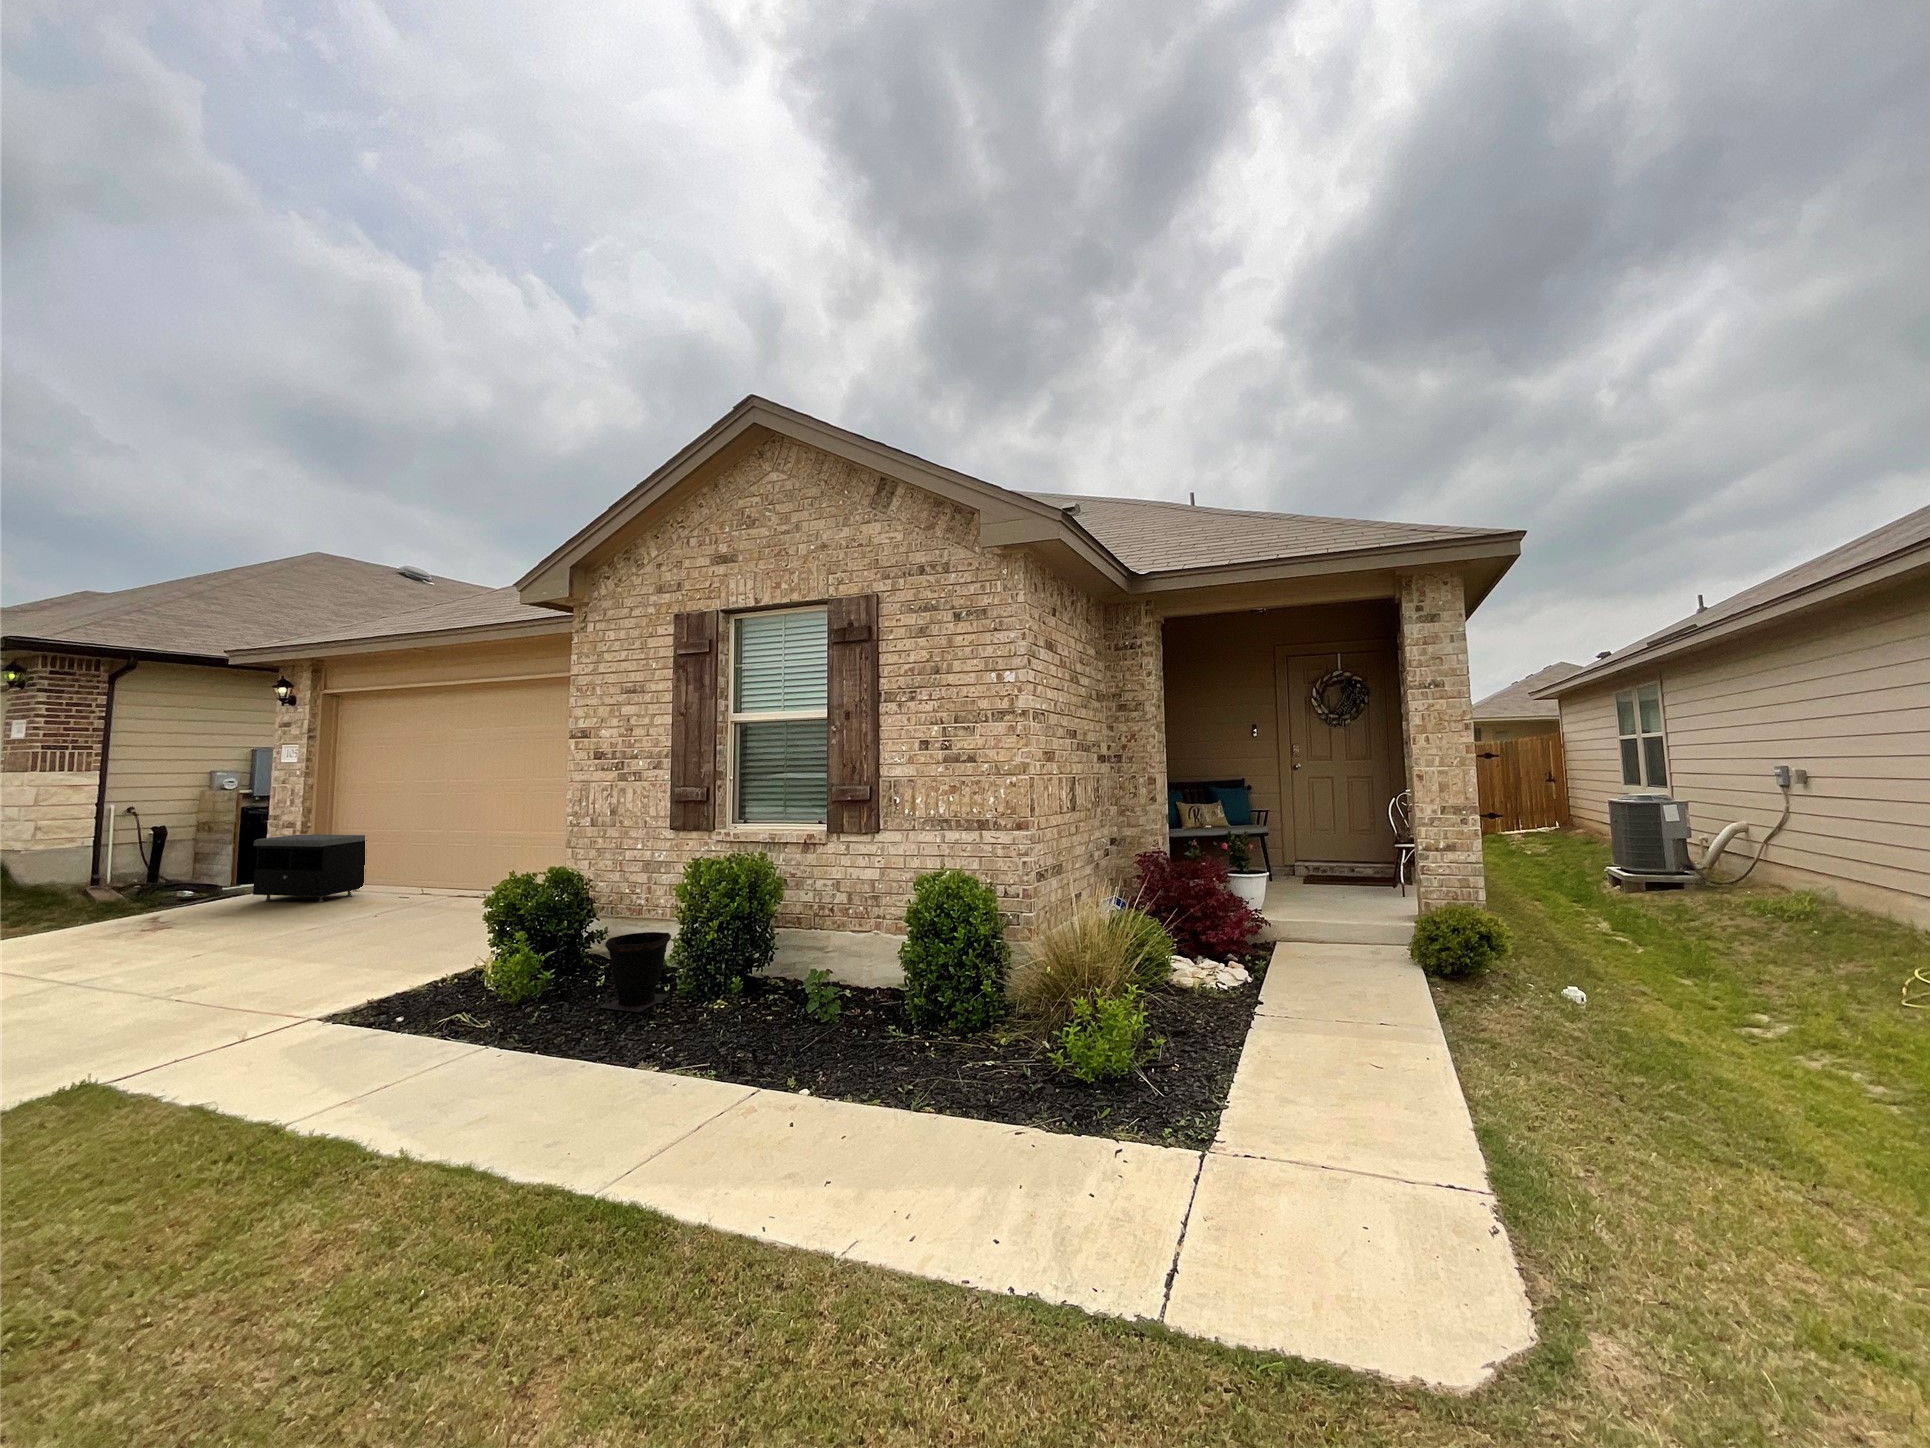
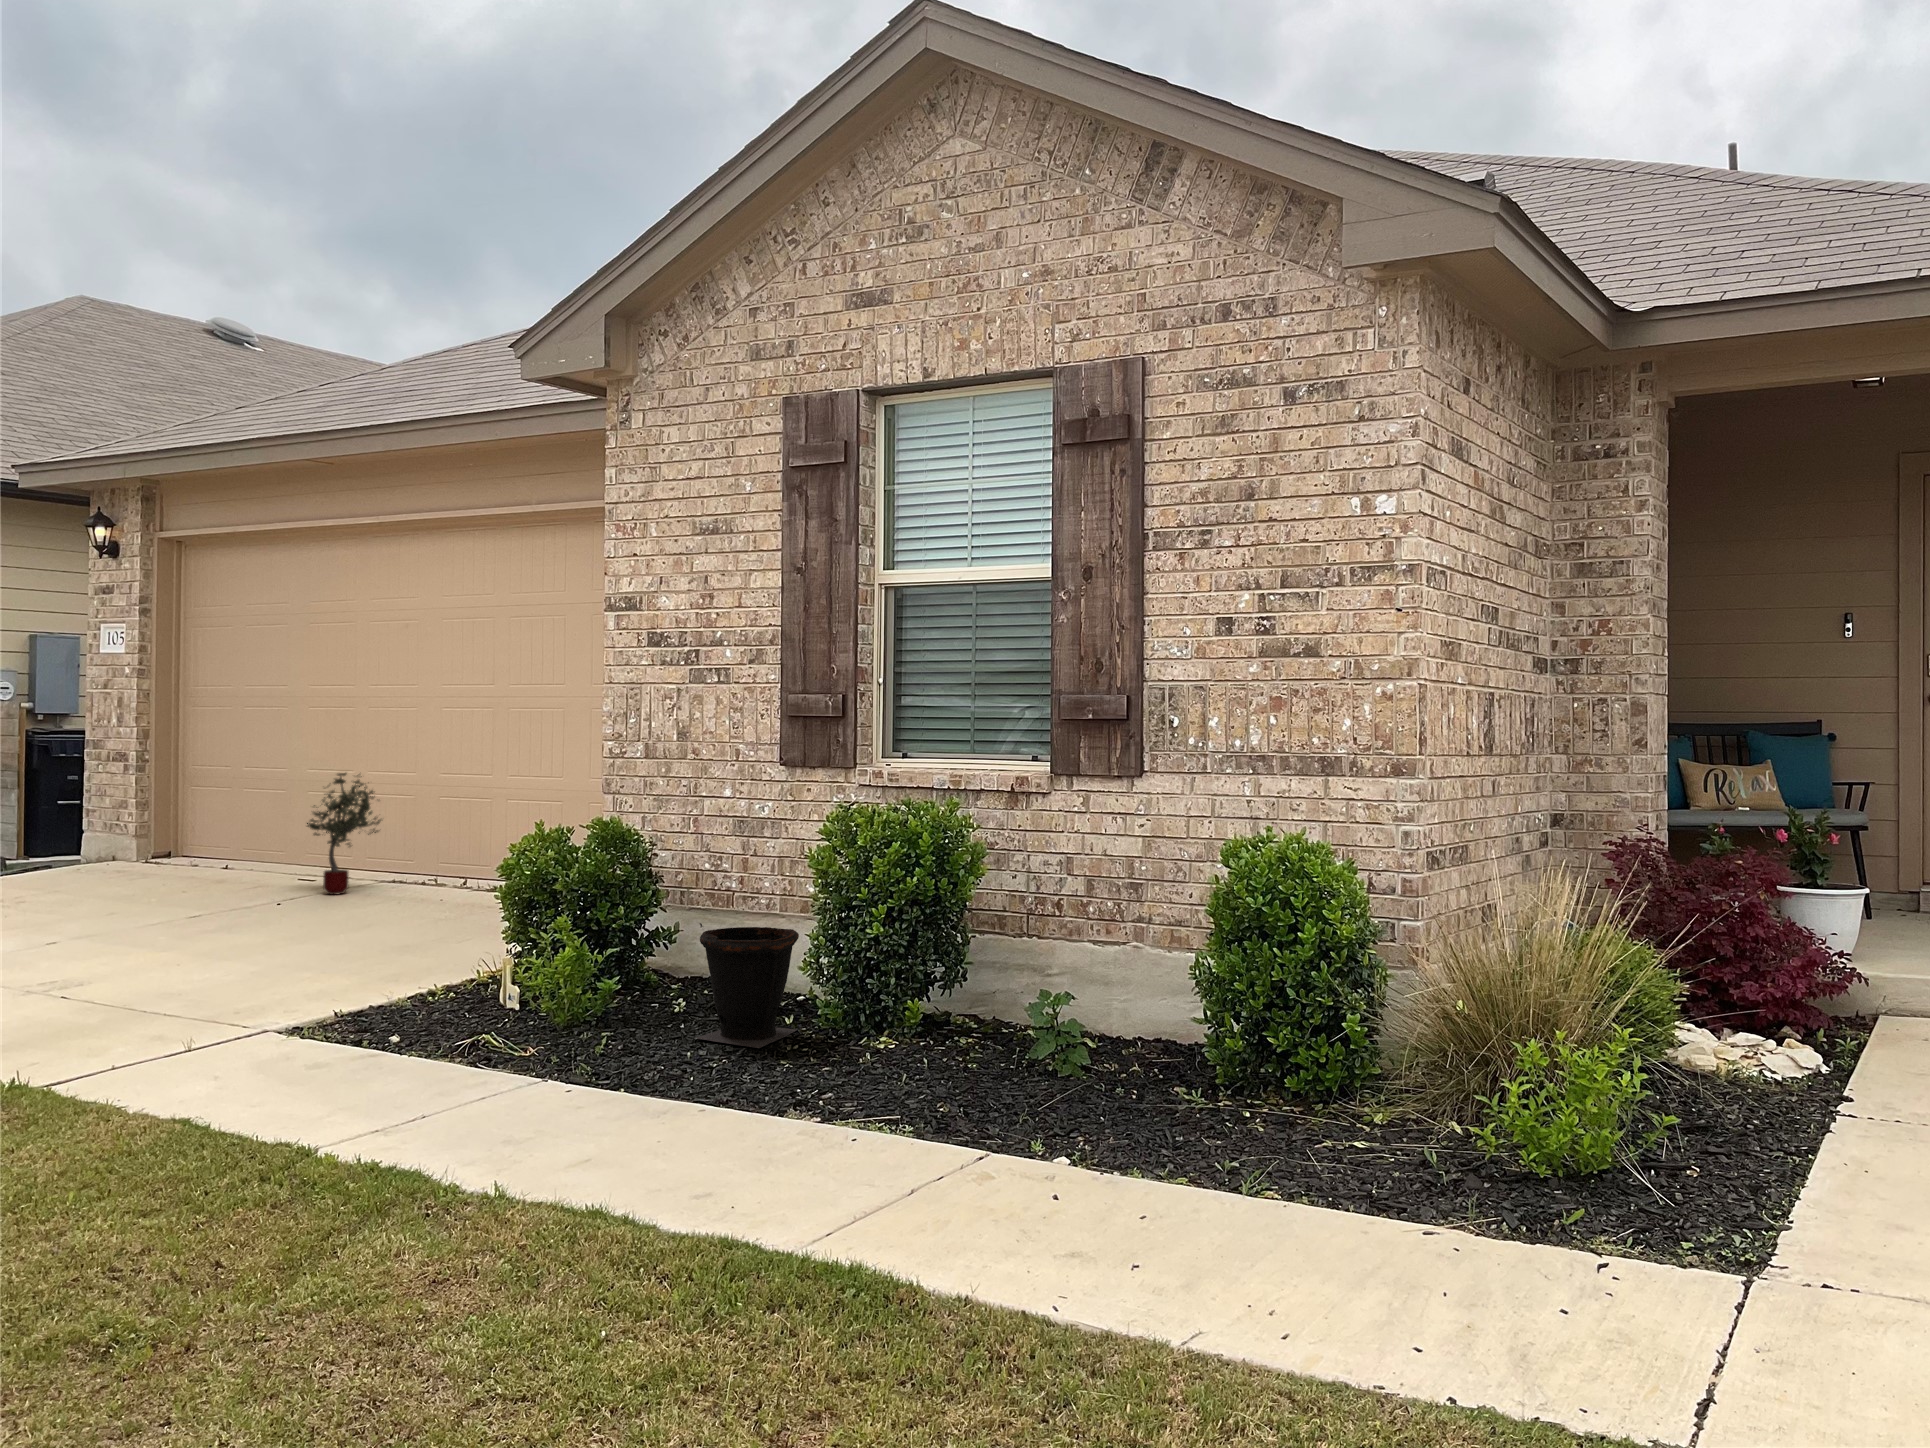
potted tree: none [395,831,448,907] -> present [307,773,381,895]
storage bench: present [253,834,367,902] -> none [92,774,253,882]

